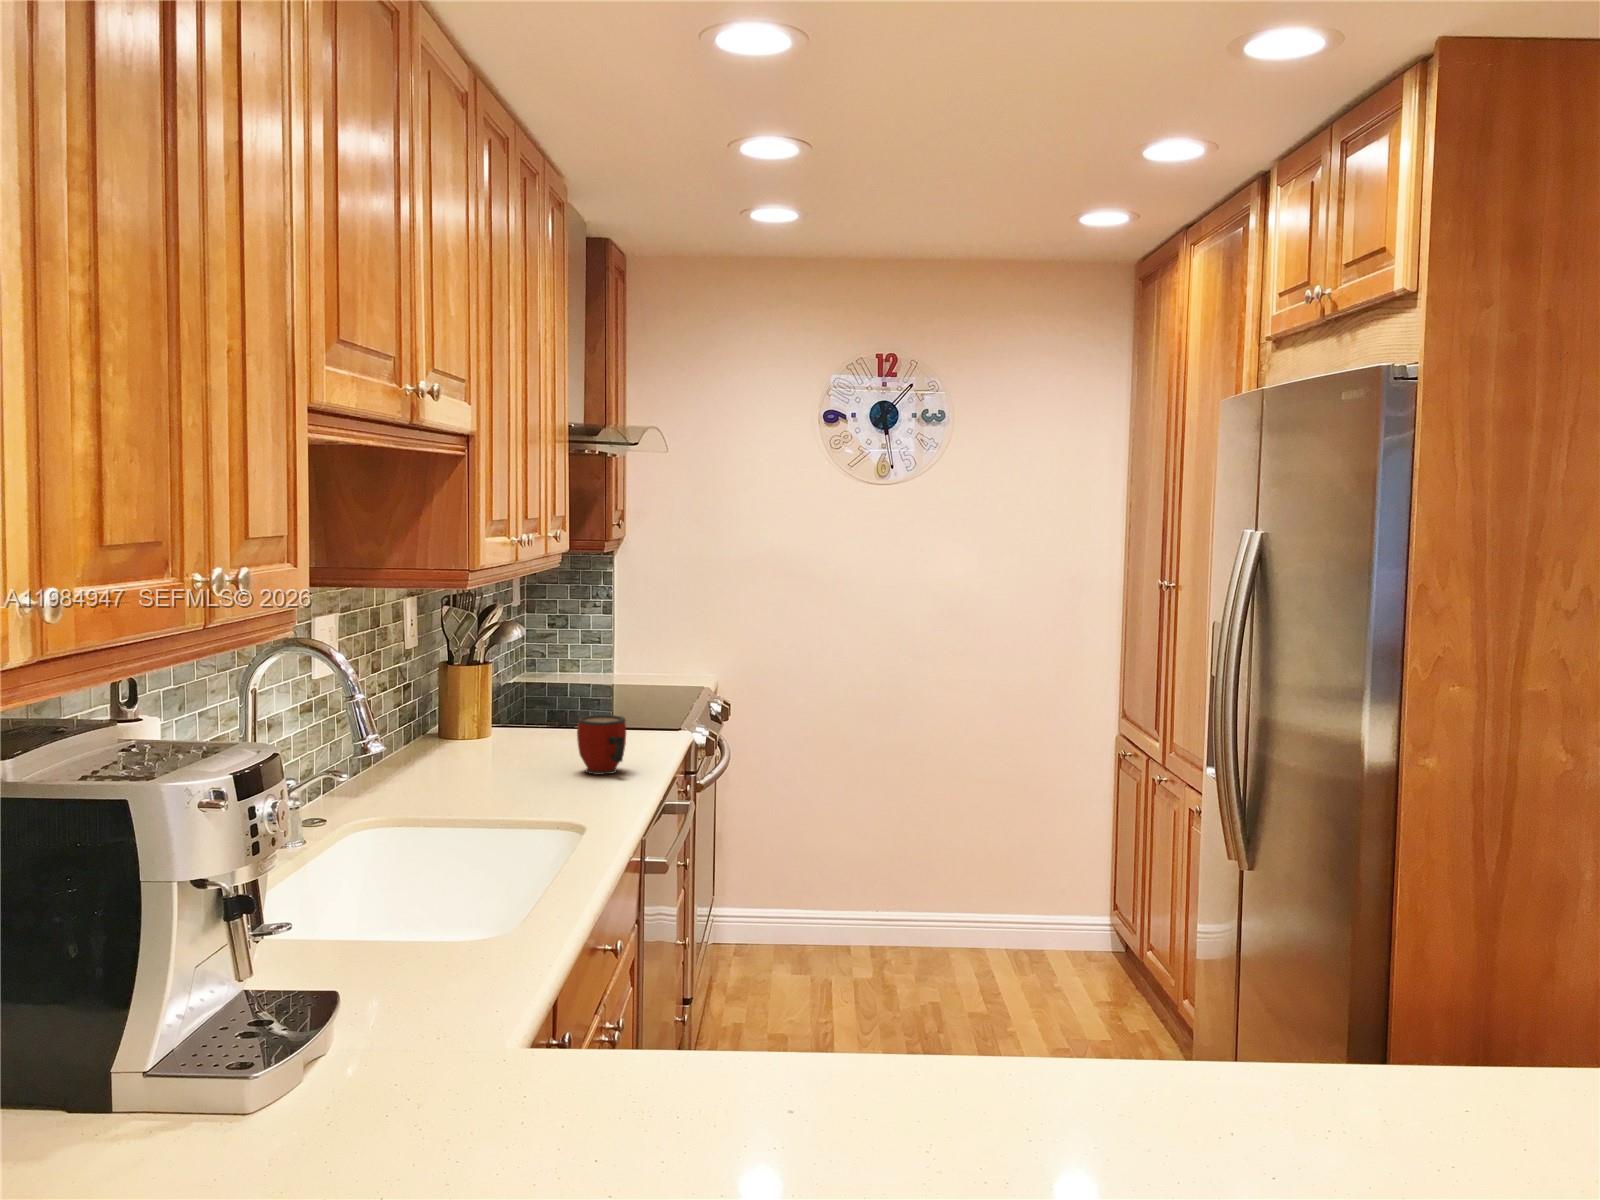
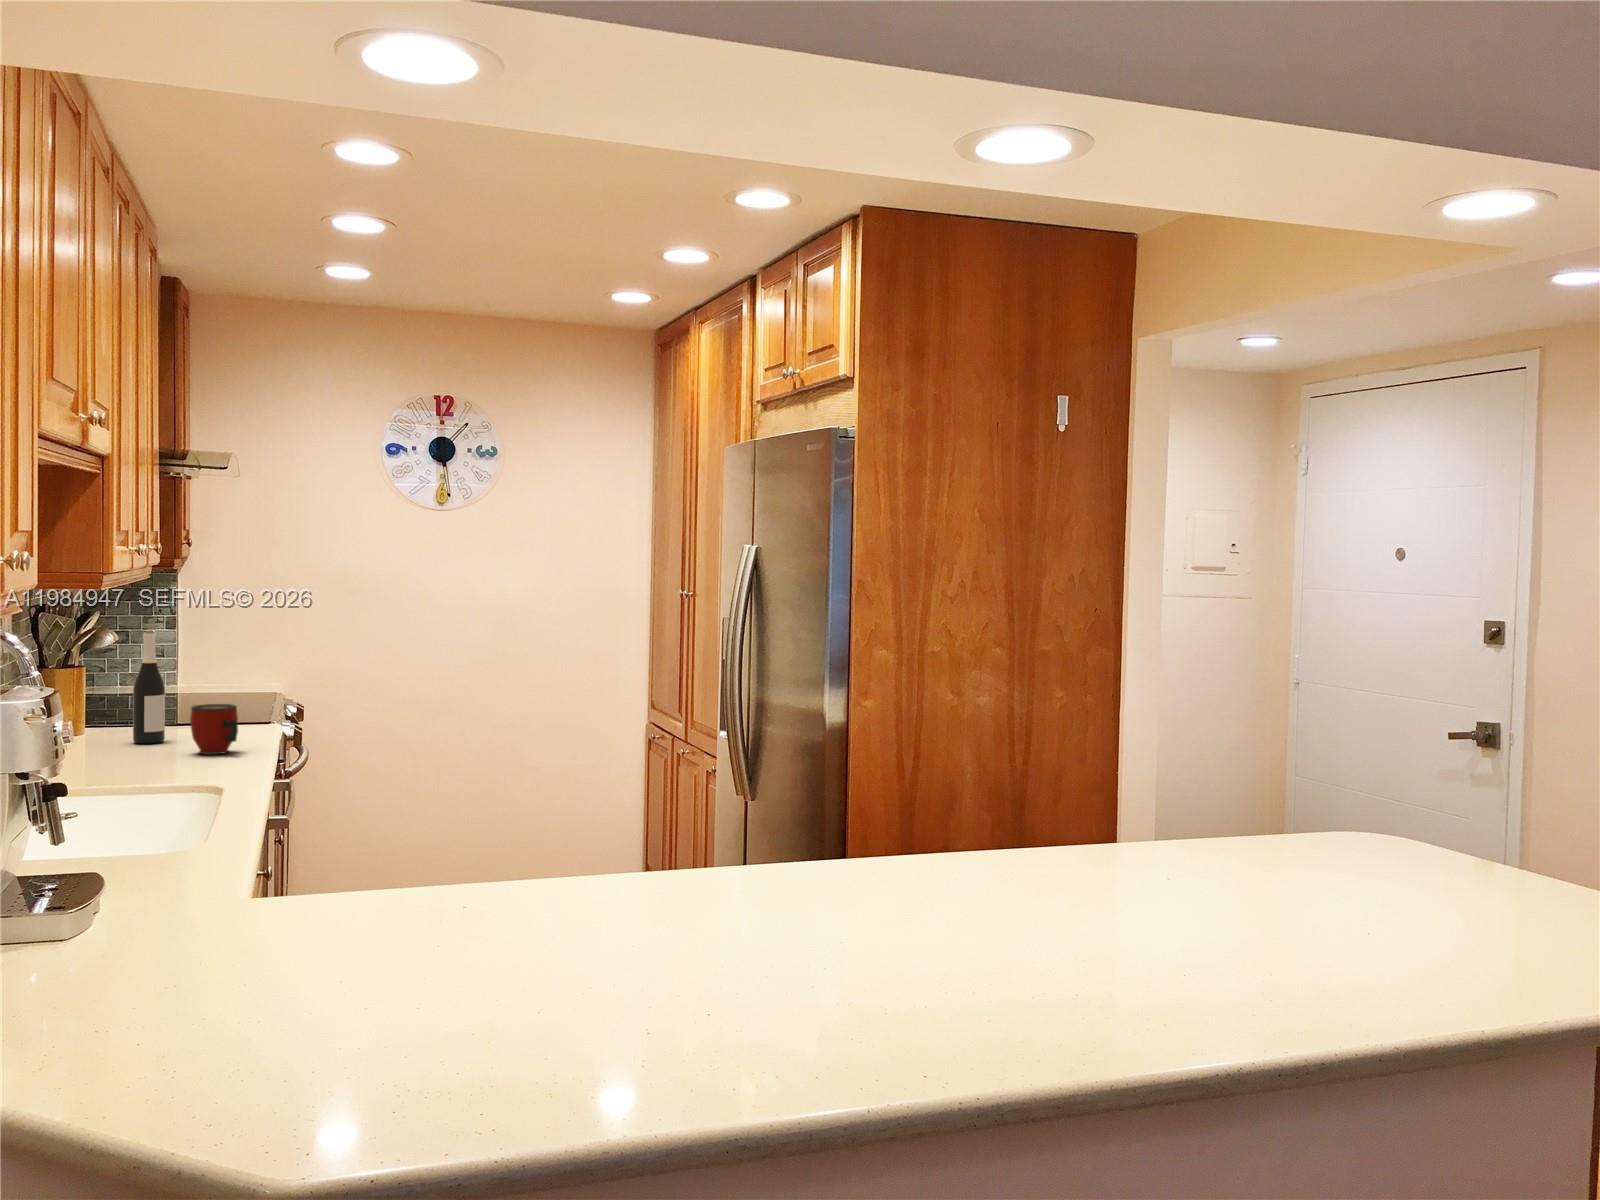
wine bottle: none [530,628,562,753] -> present [133,632,165,744]

